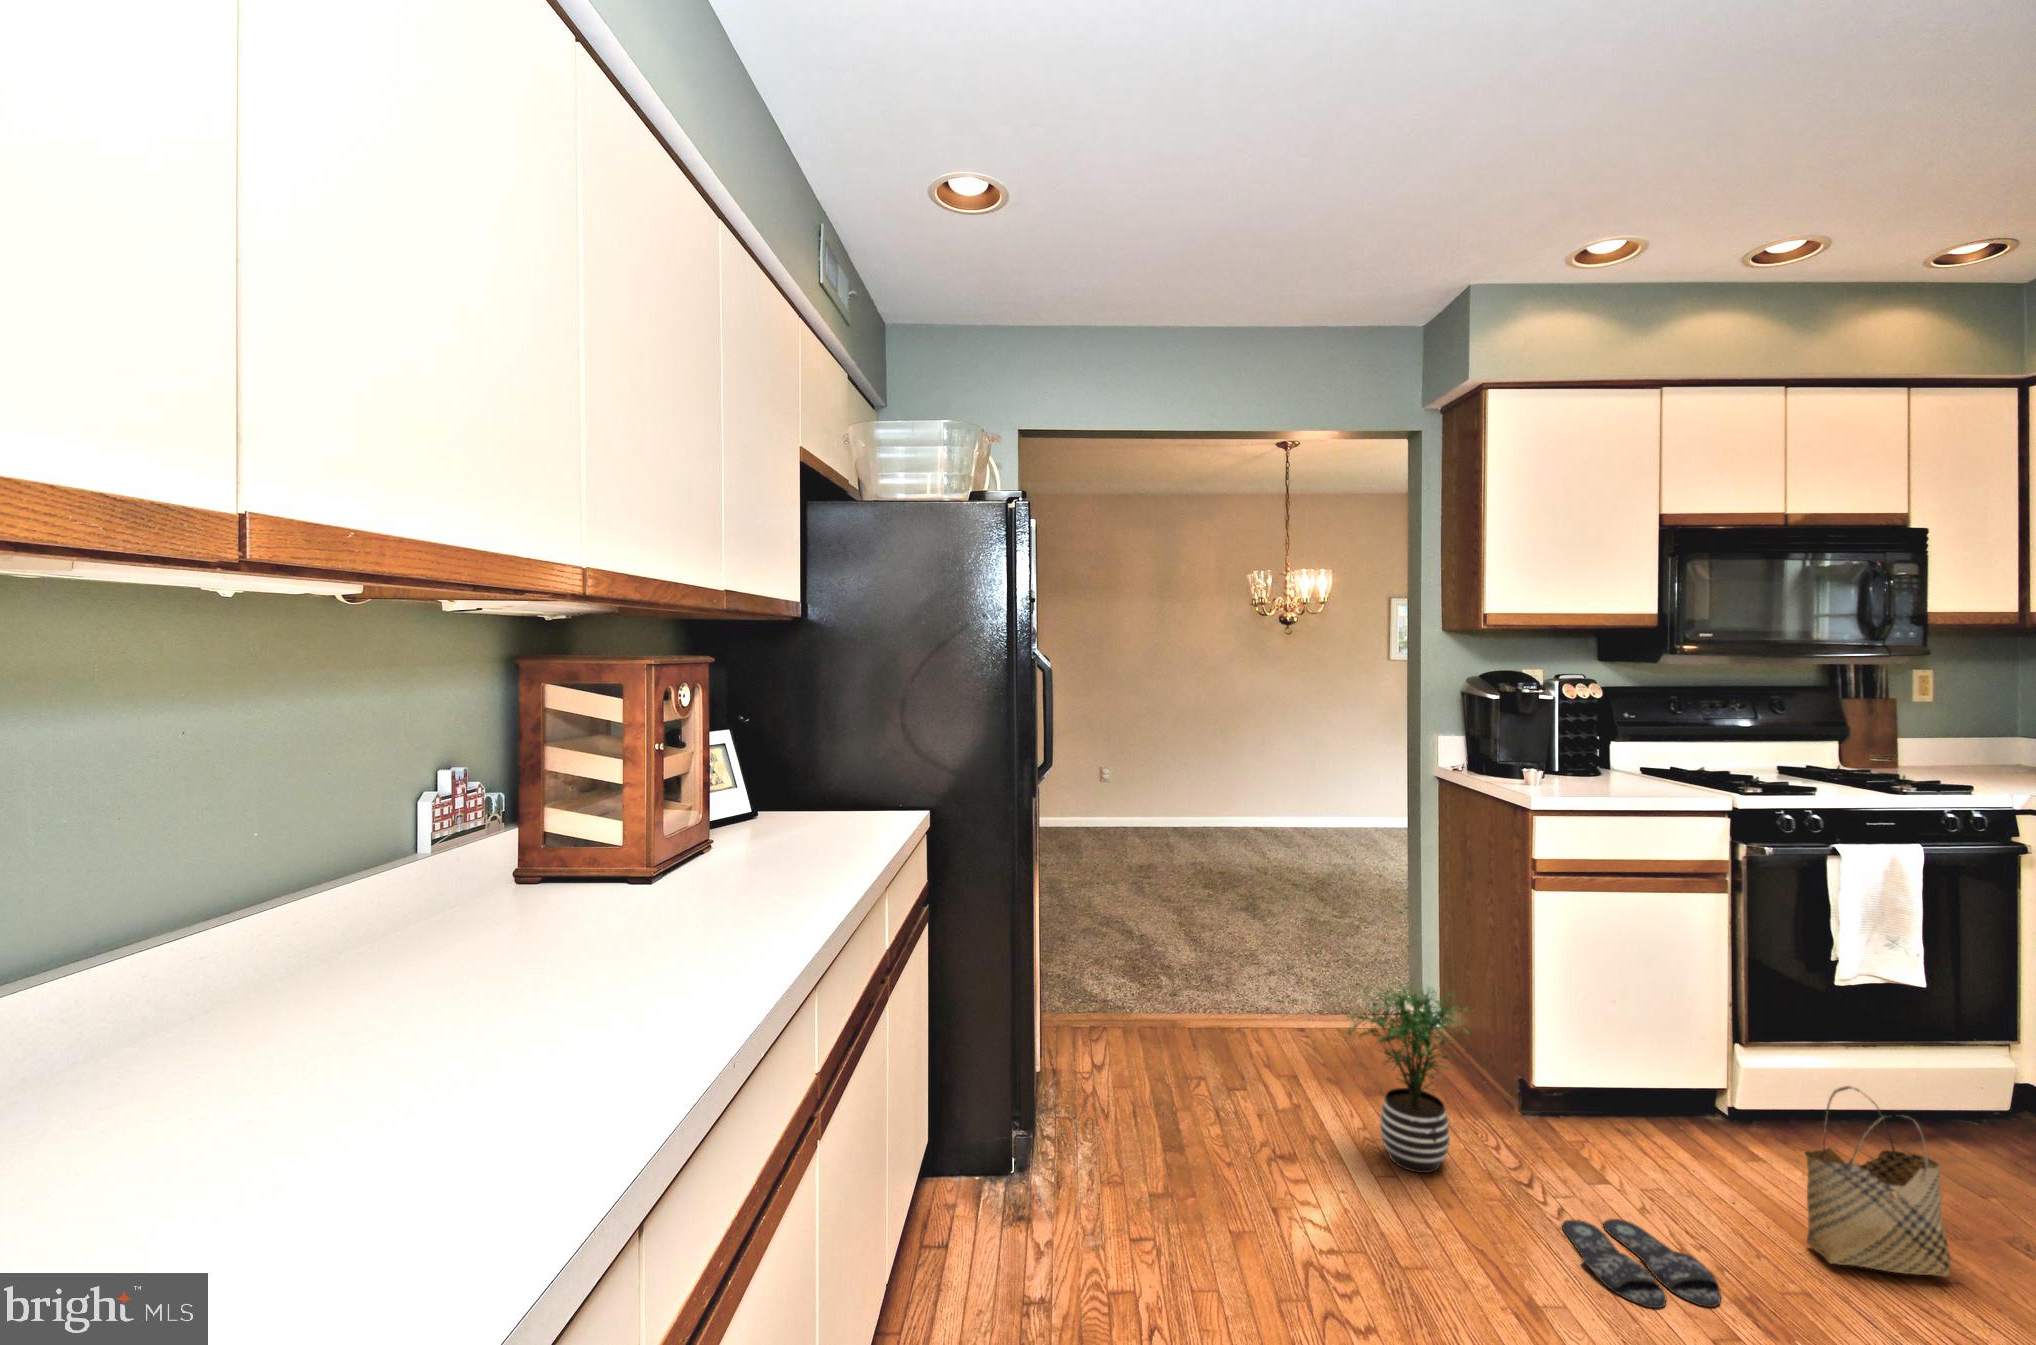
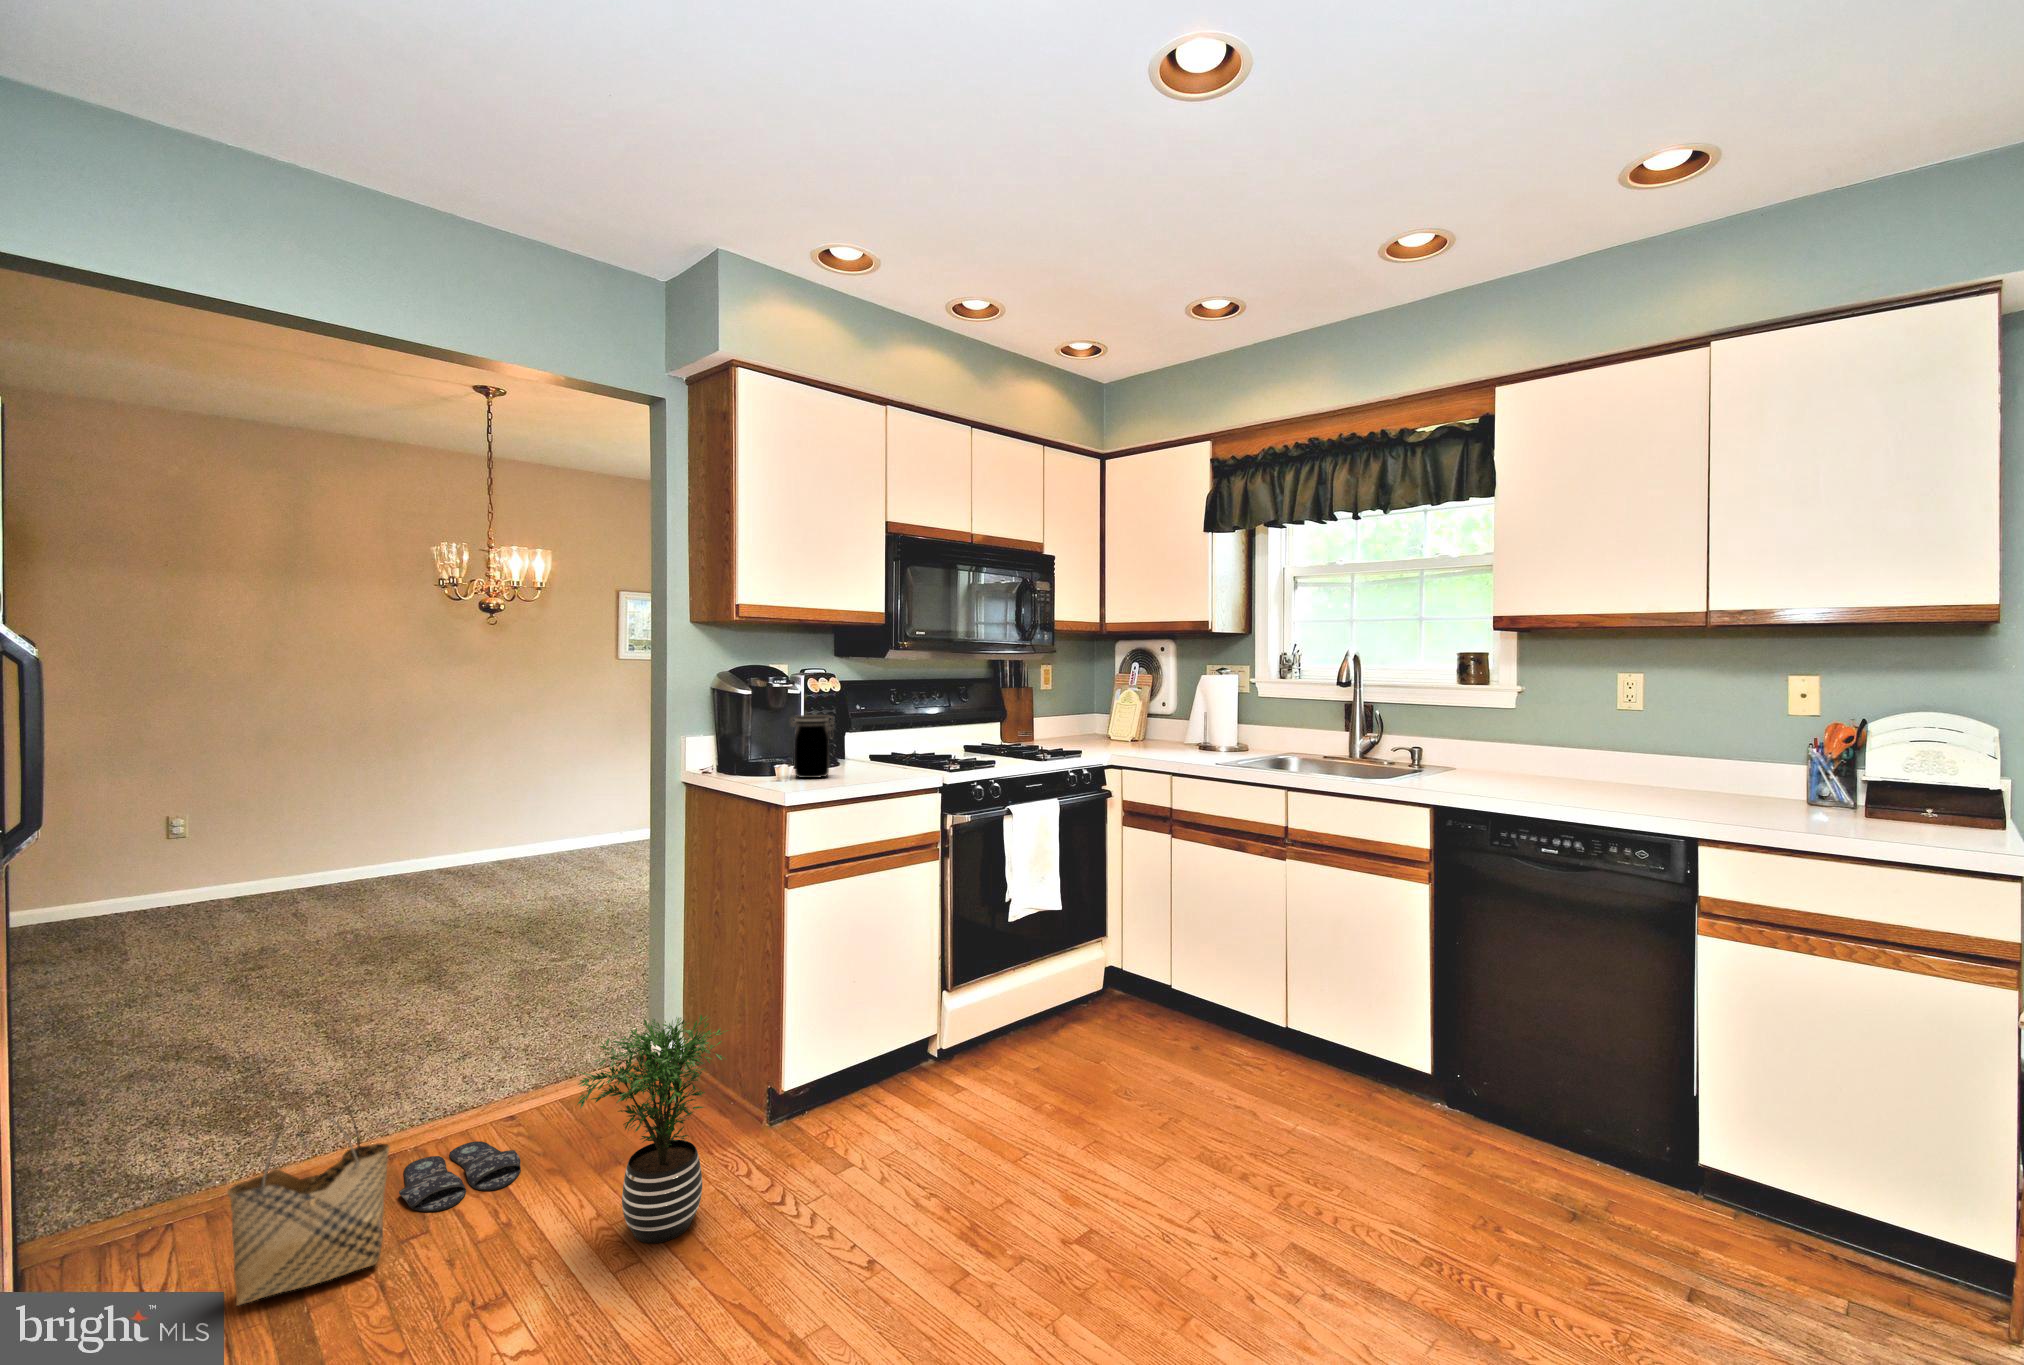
jar: none [1543,724,1594,788] -> present [790,715,834,778]
woven basket: present [1805,1086,1950,1277] -> present [227,1093,390,1306]
slippers: present [1562,1219,1721,1308] -> present [399,1141,521,1211]

